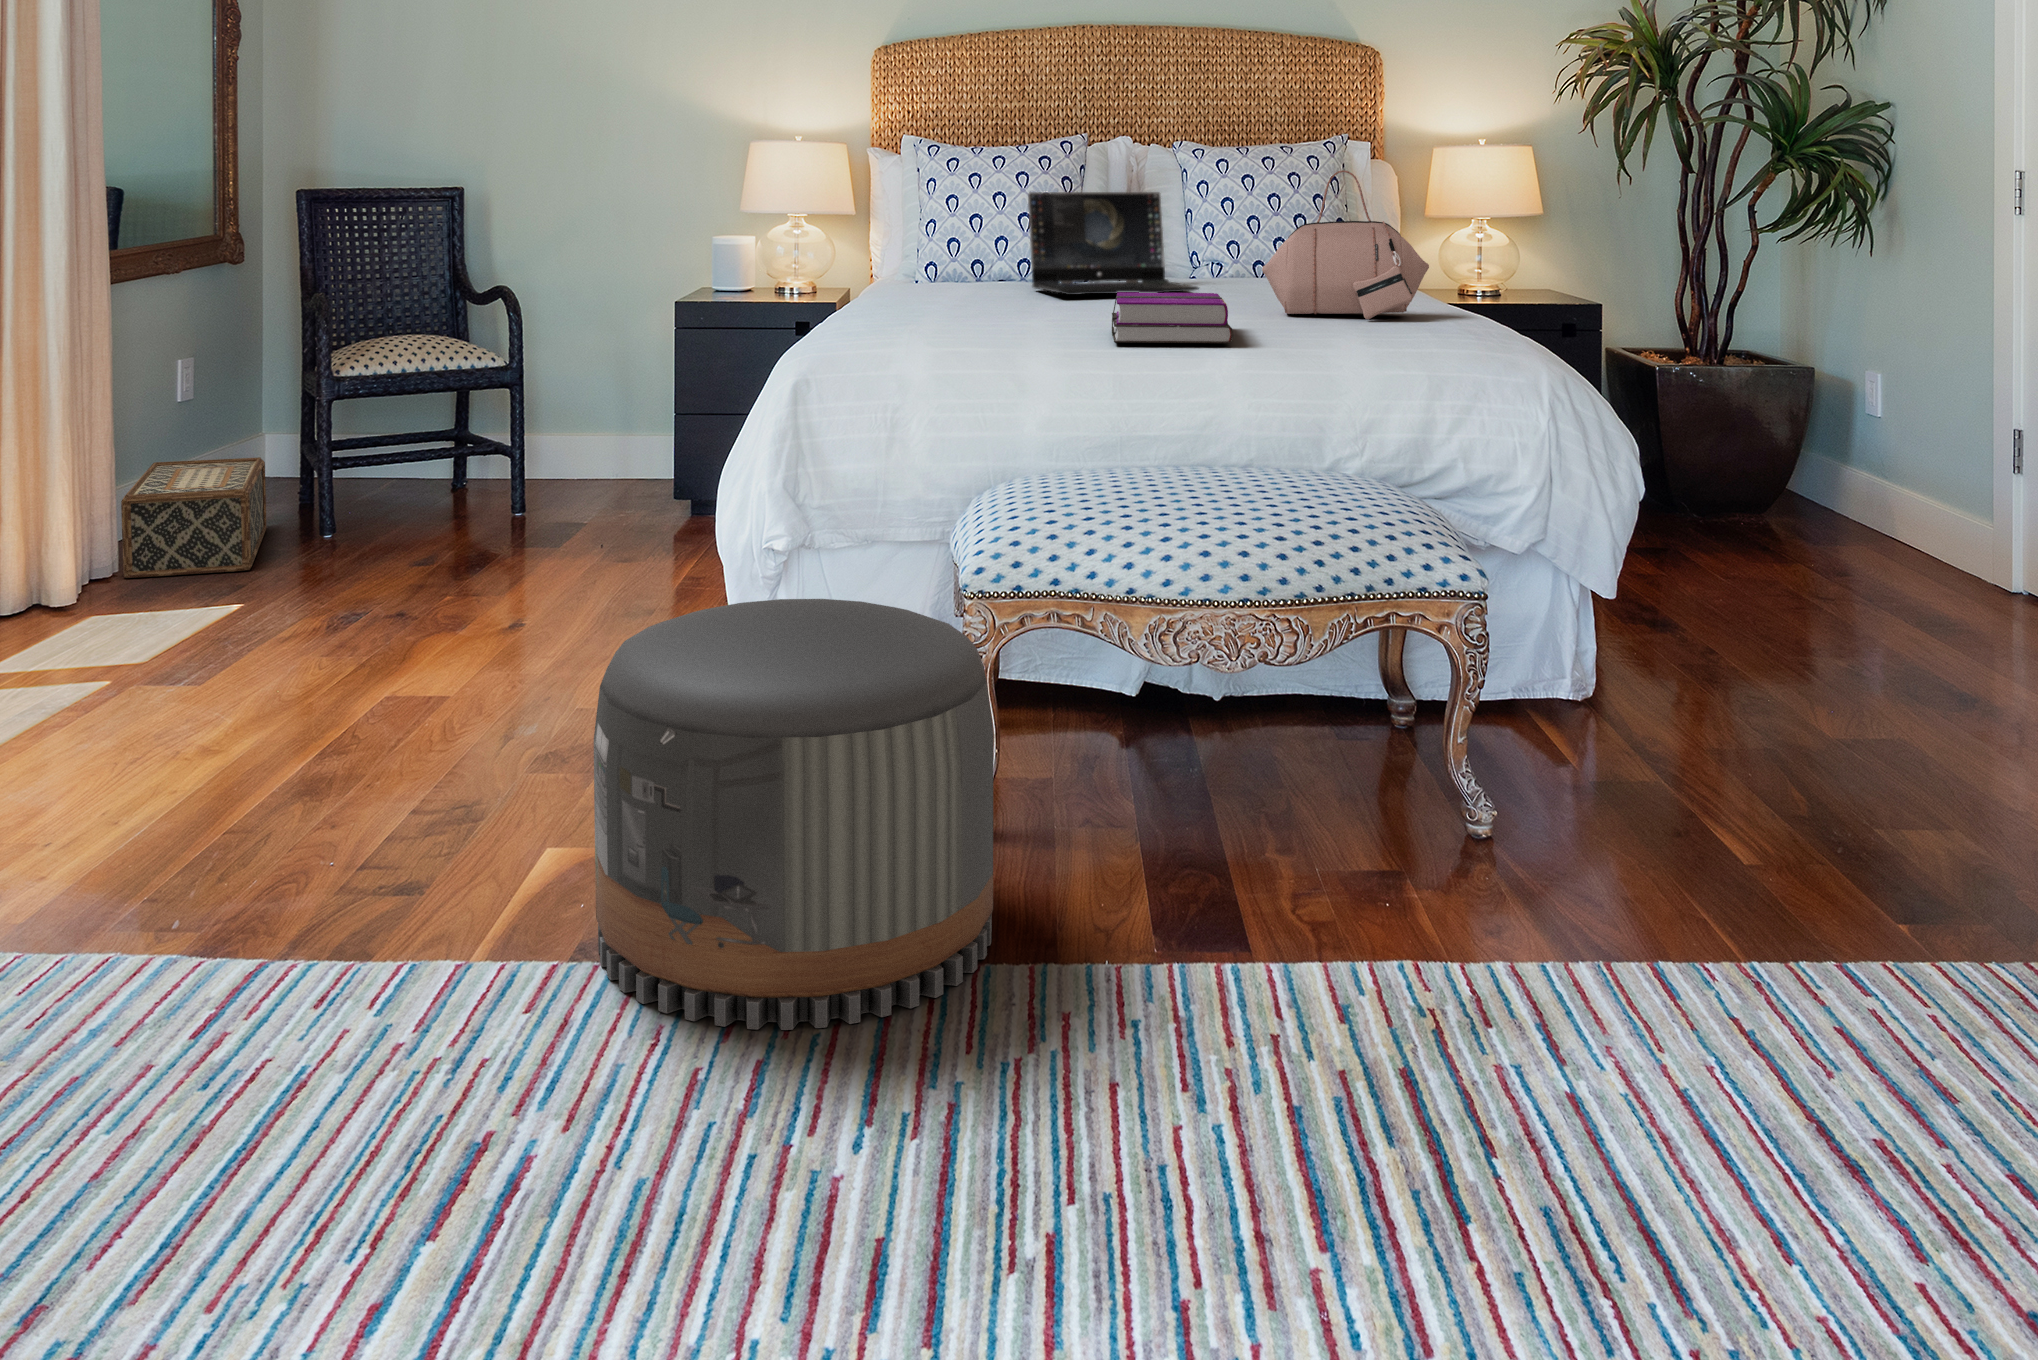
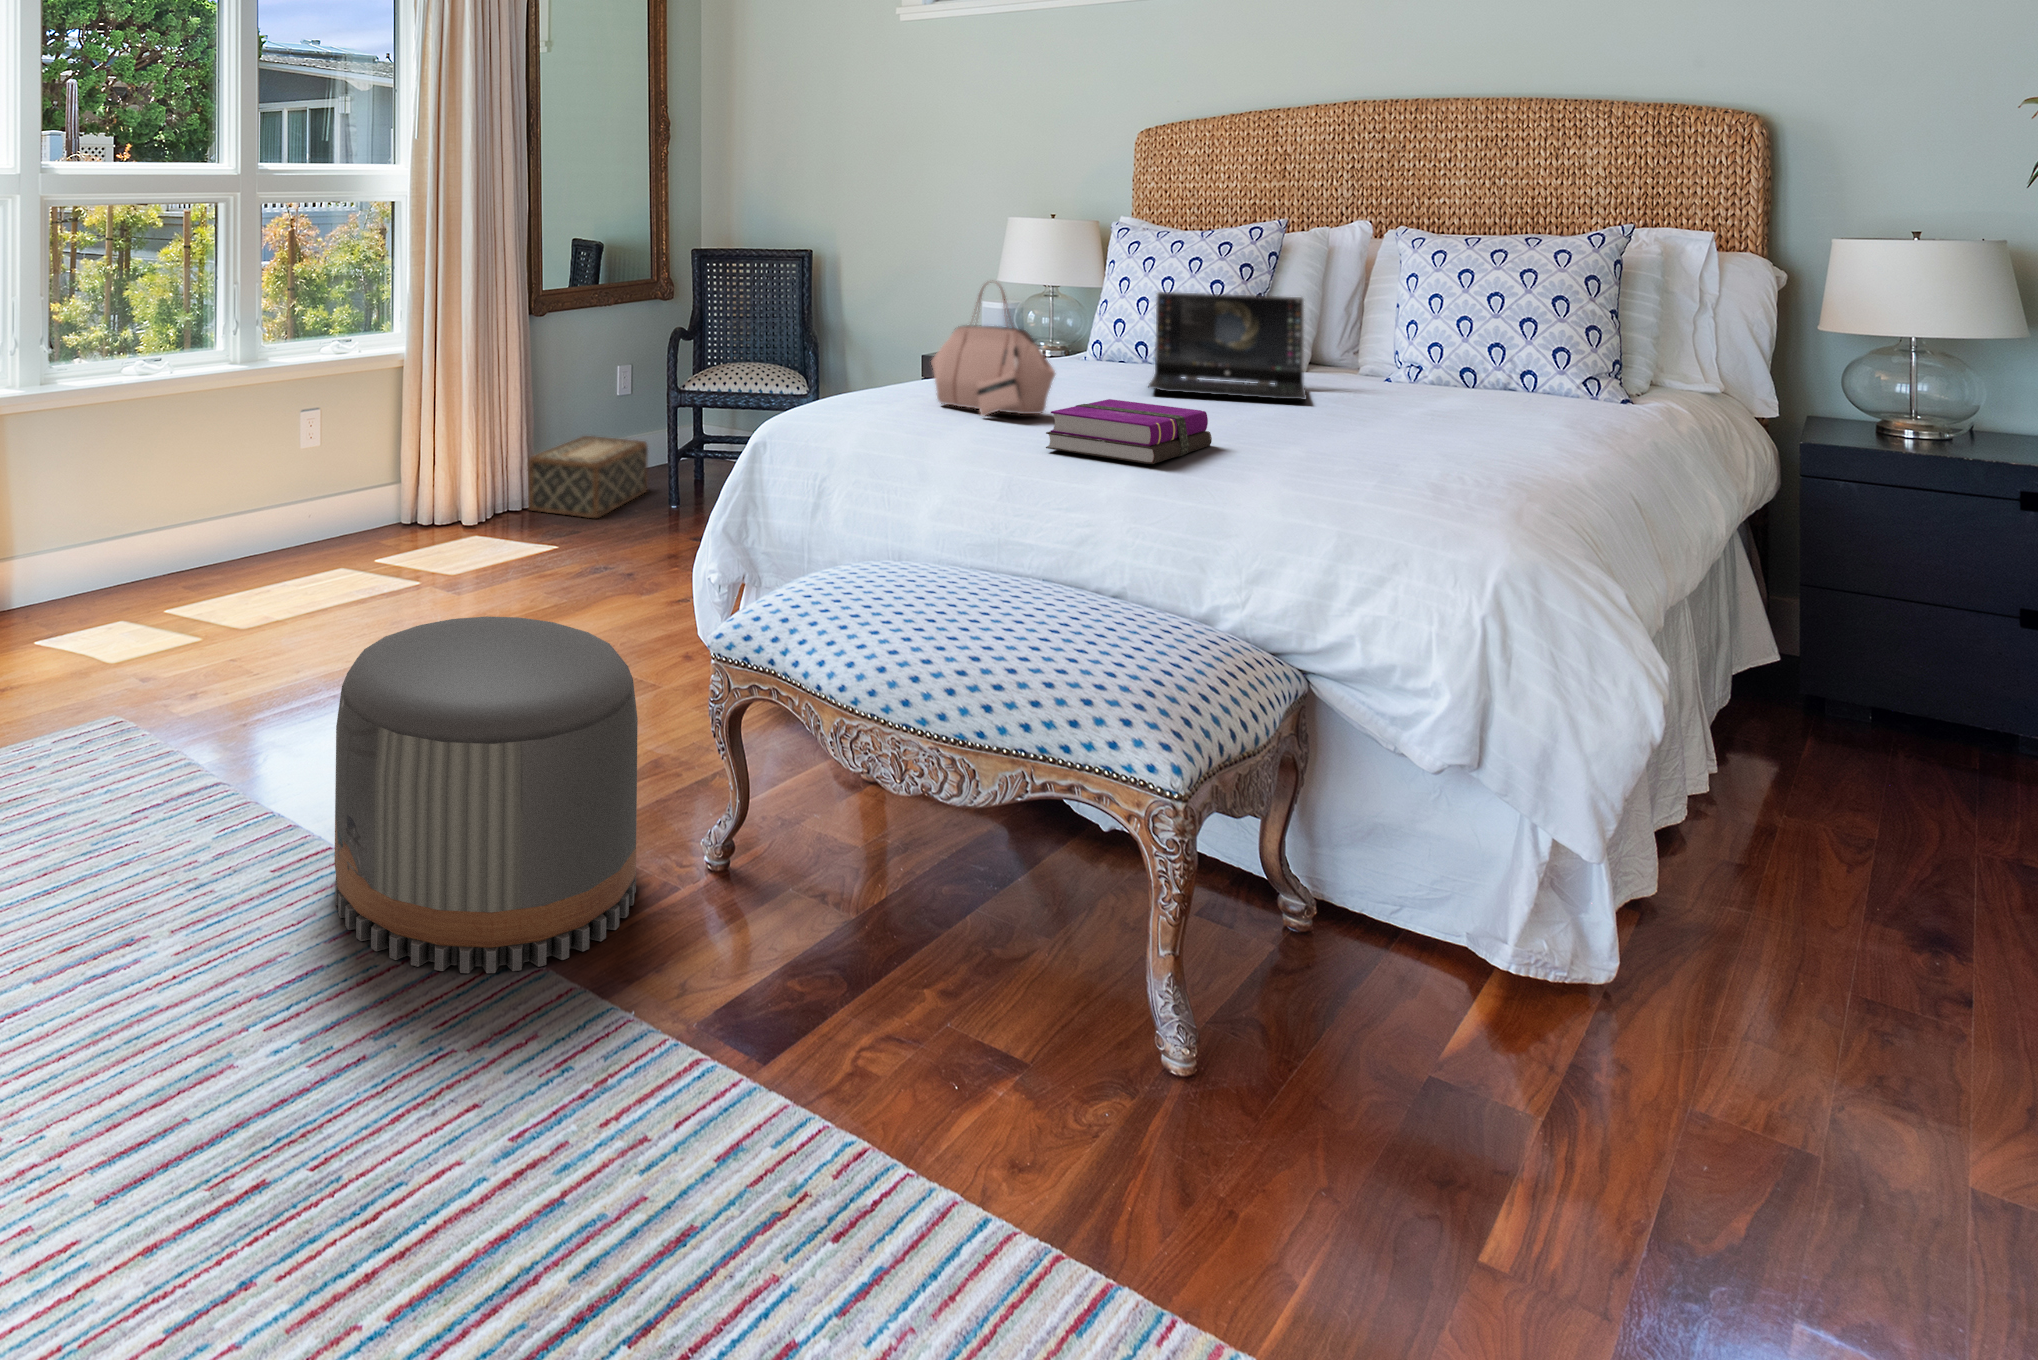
handbag: present [1262,170,1429,319] -> present [931,282,1056,416]

